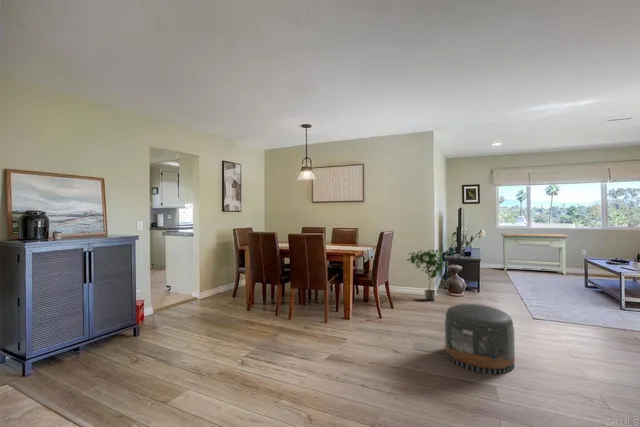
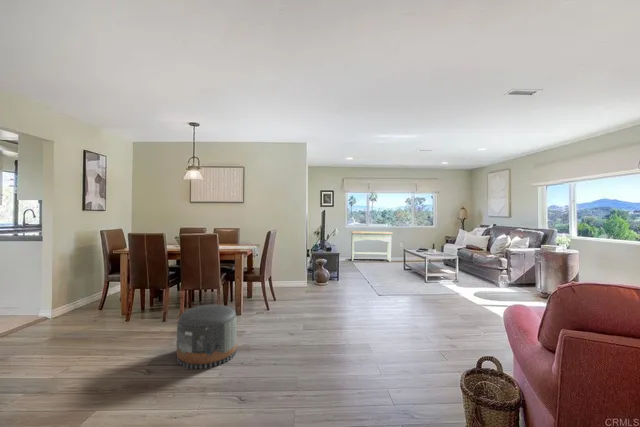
potted plant: present [407,249,447,301] -> none [286,247,319,291]
pouf: present [445,304,515,374] -> present [177,305,237,369]

